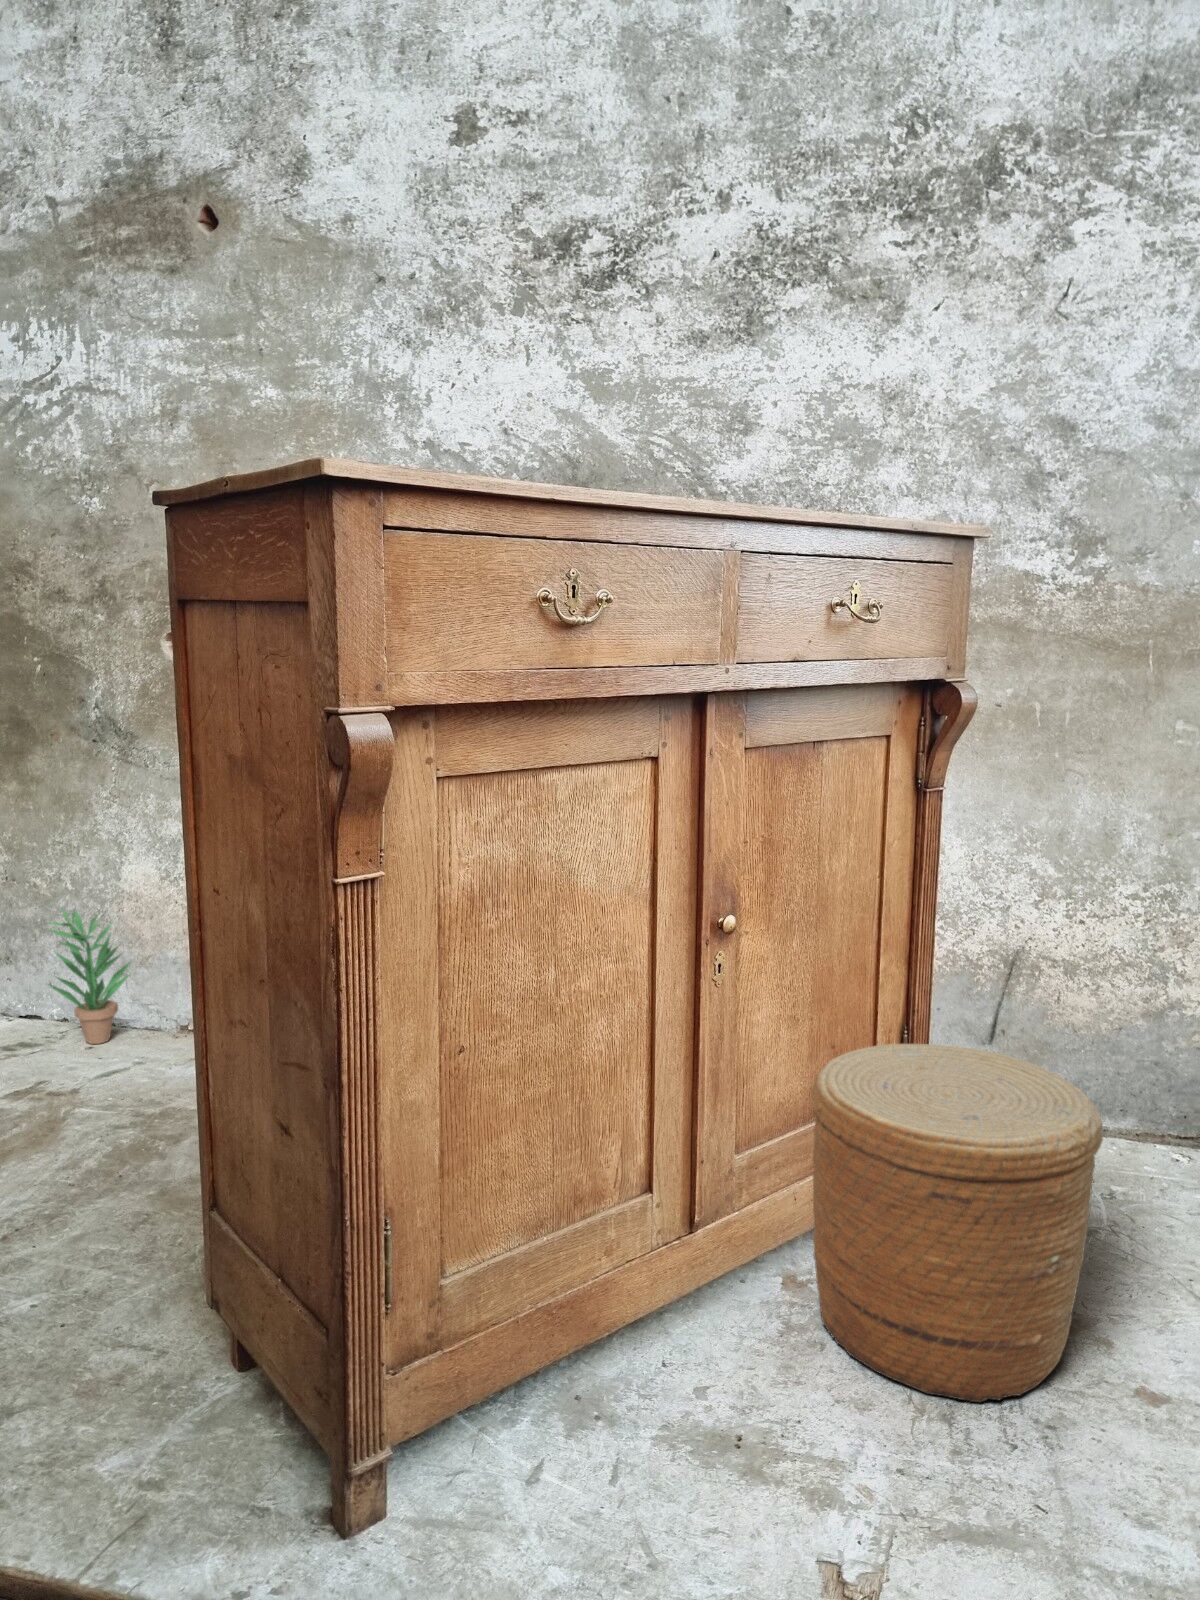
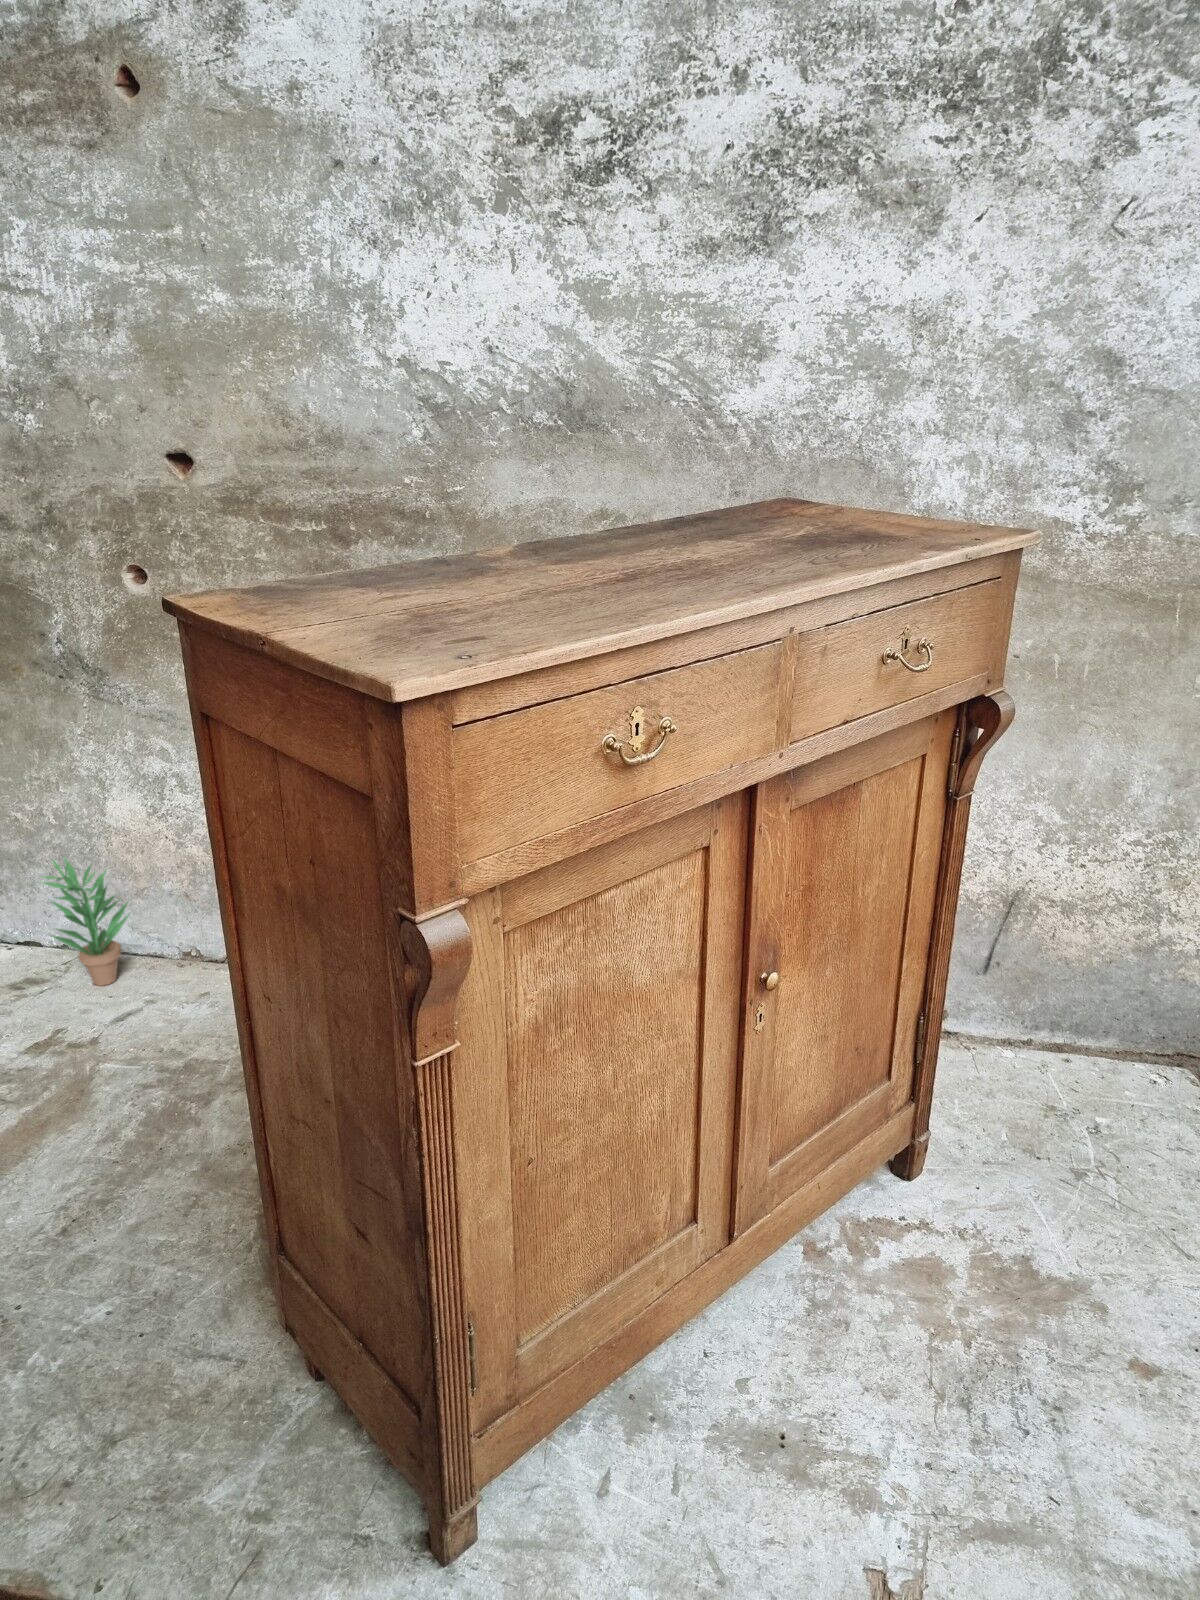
woven basket: present [811,1044,1103,1402] -> none [838,1045,1115,1385]

